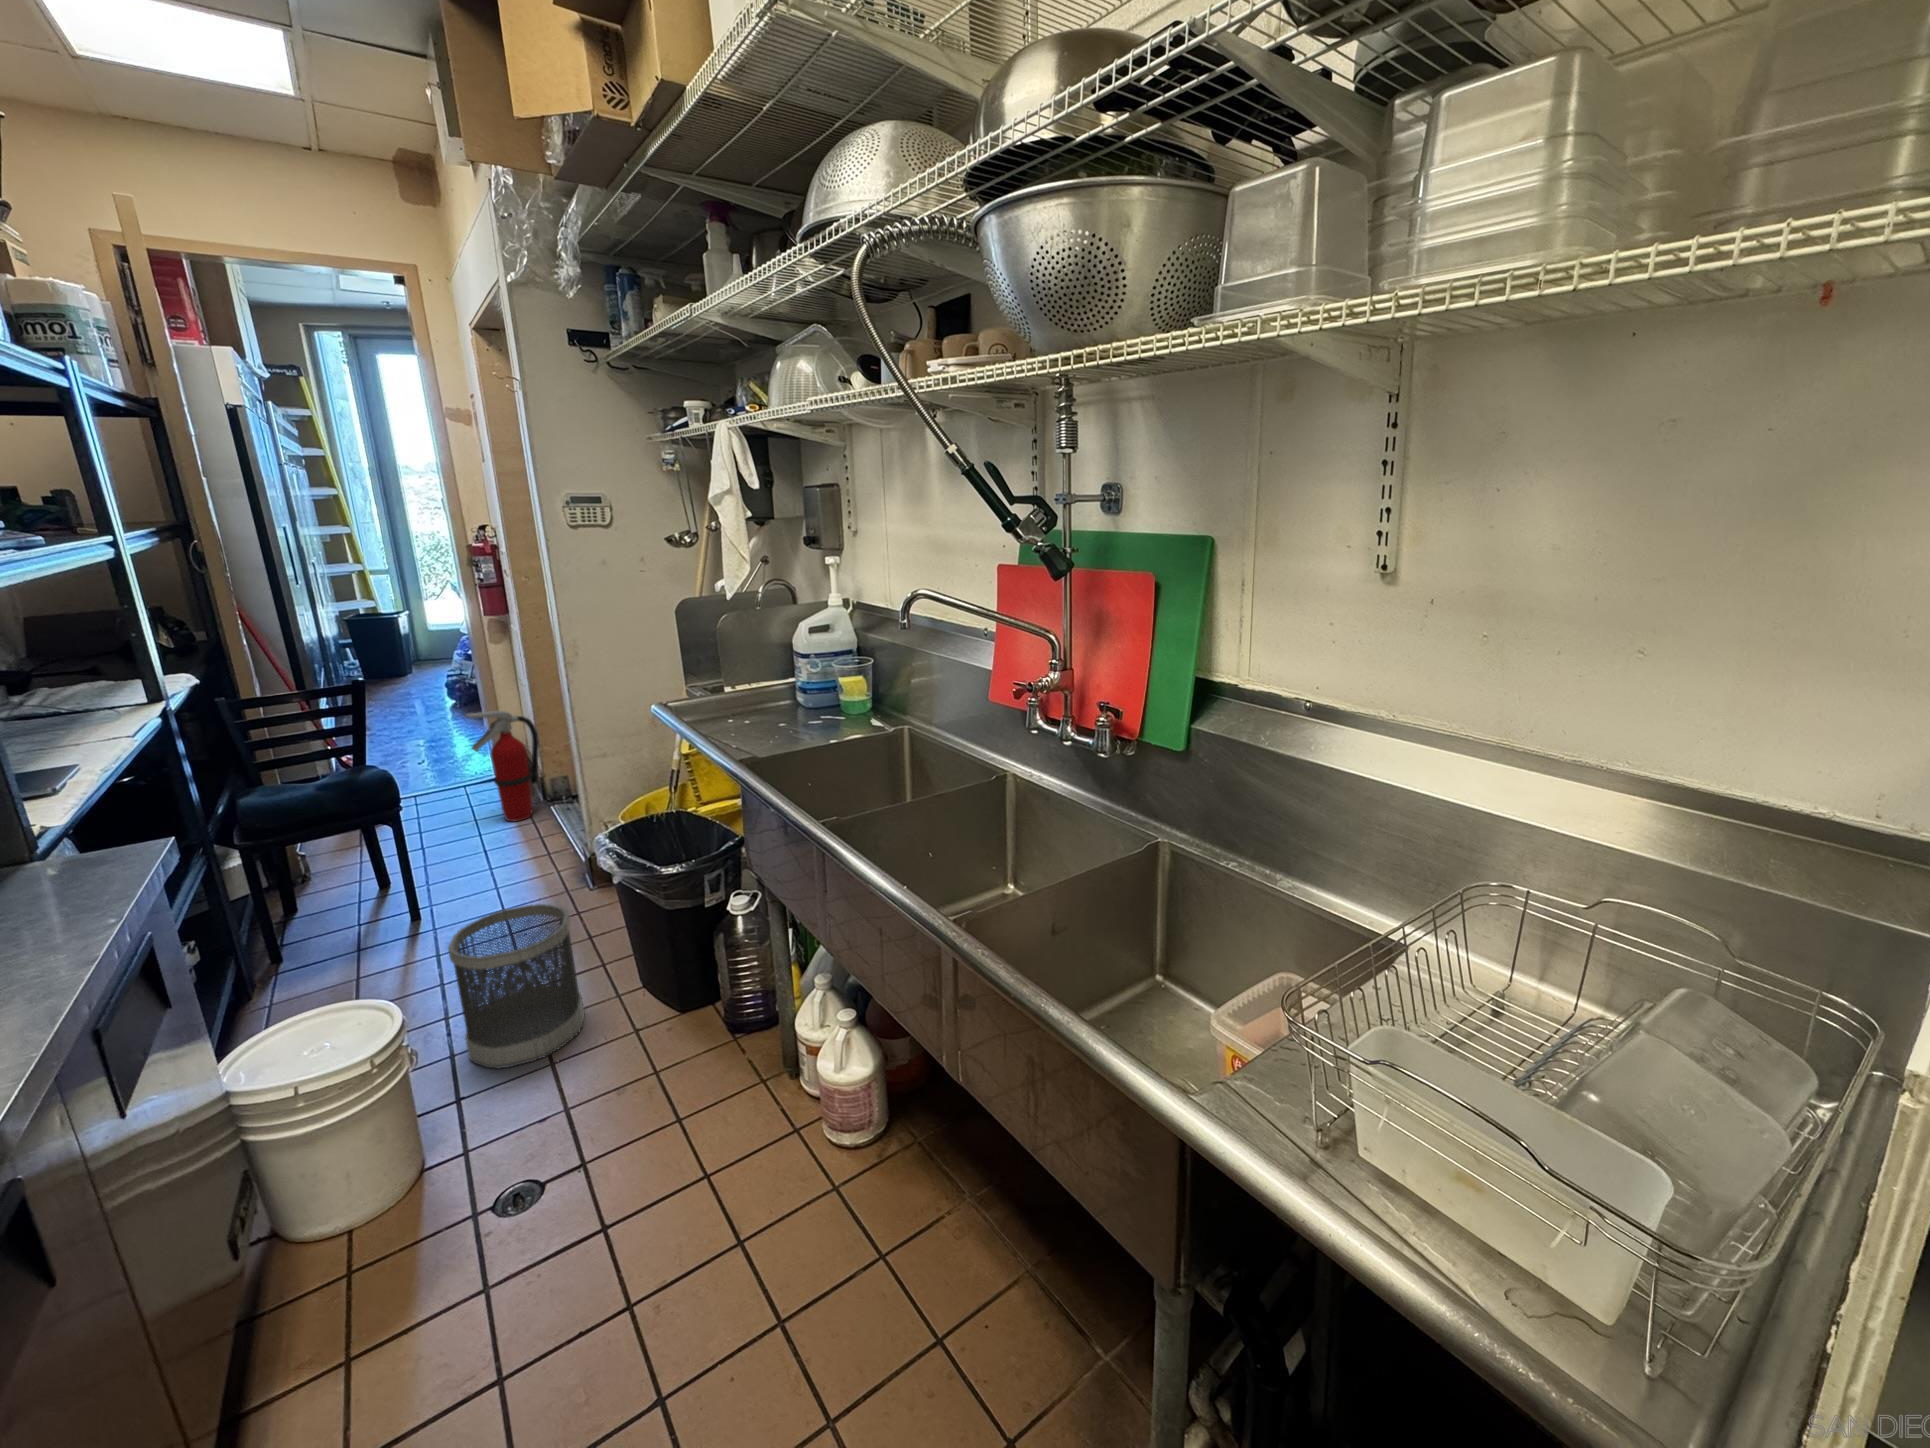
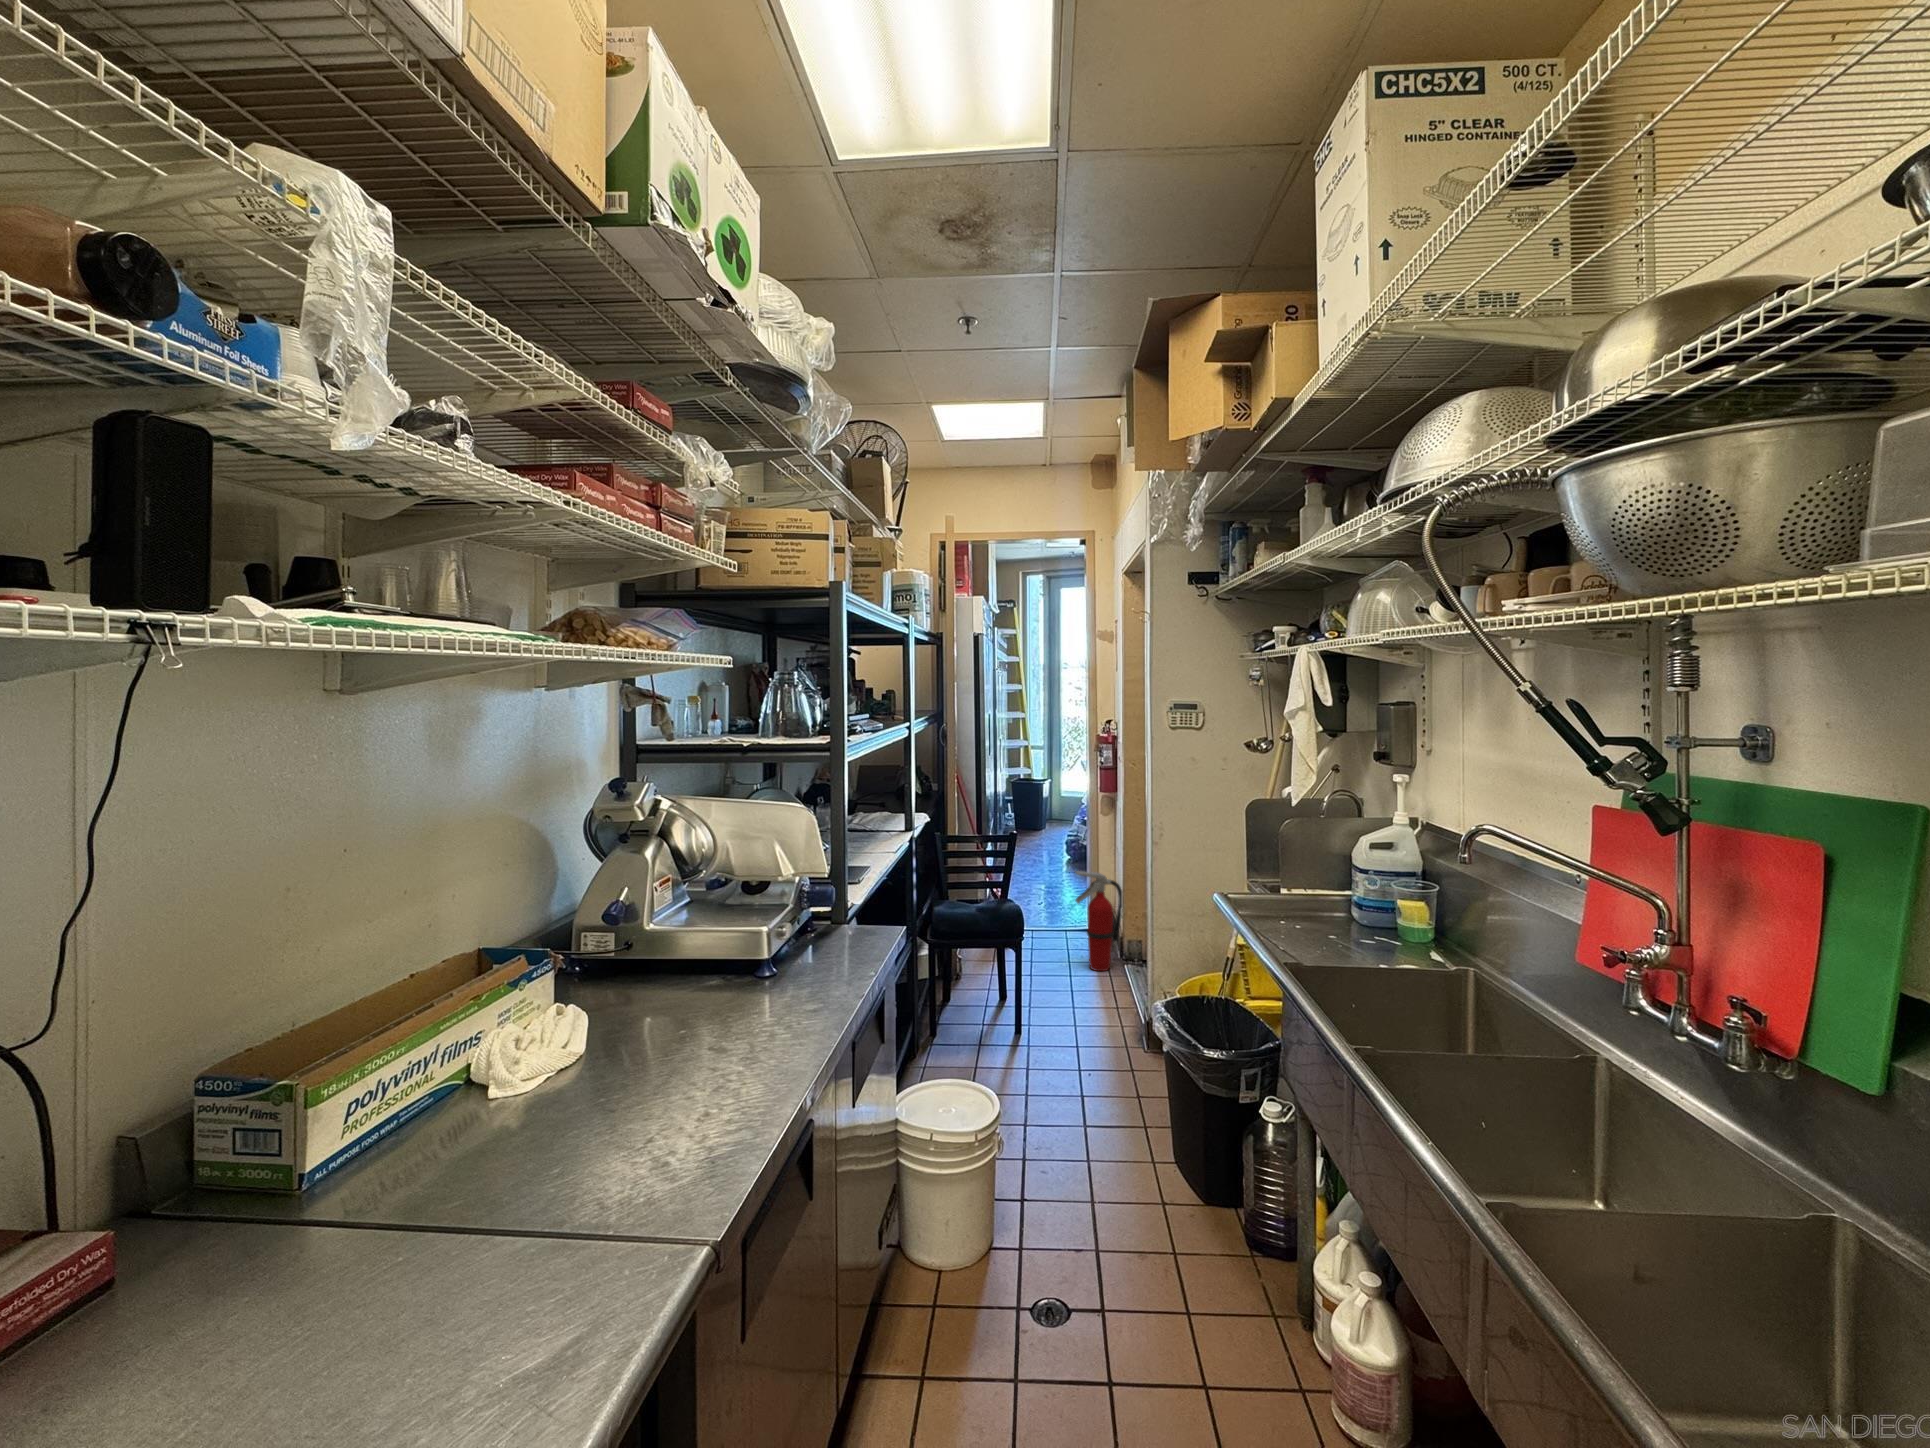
wastebasket: present [448,904,584,1069] -> none [1036,1045,1124,1193]

